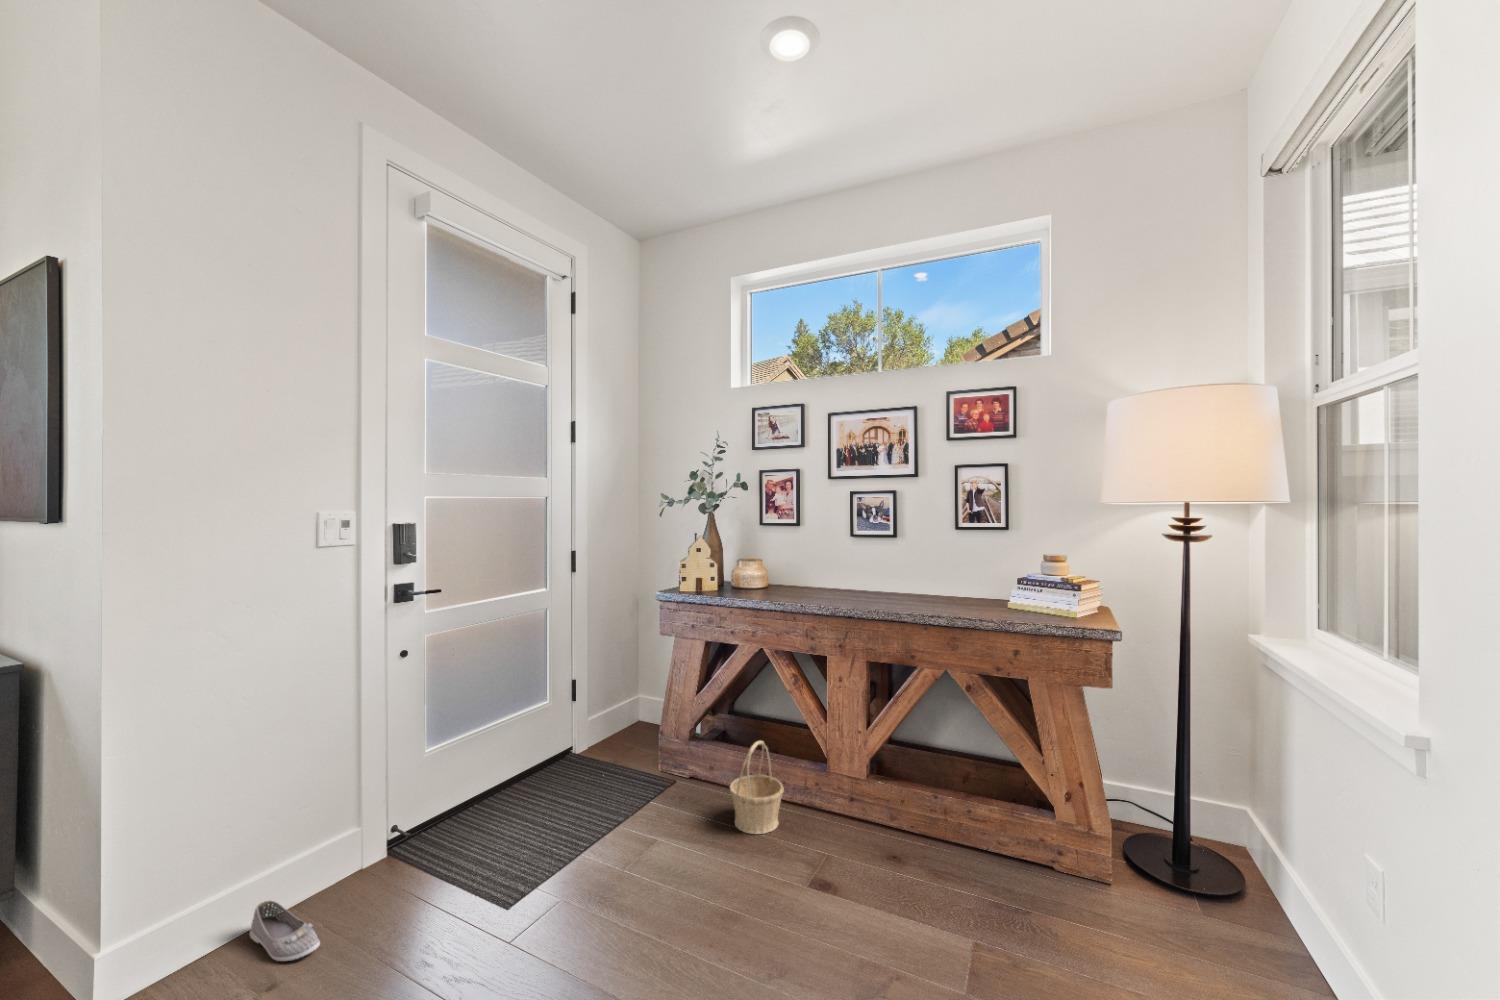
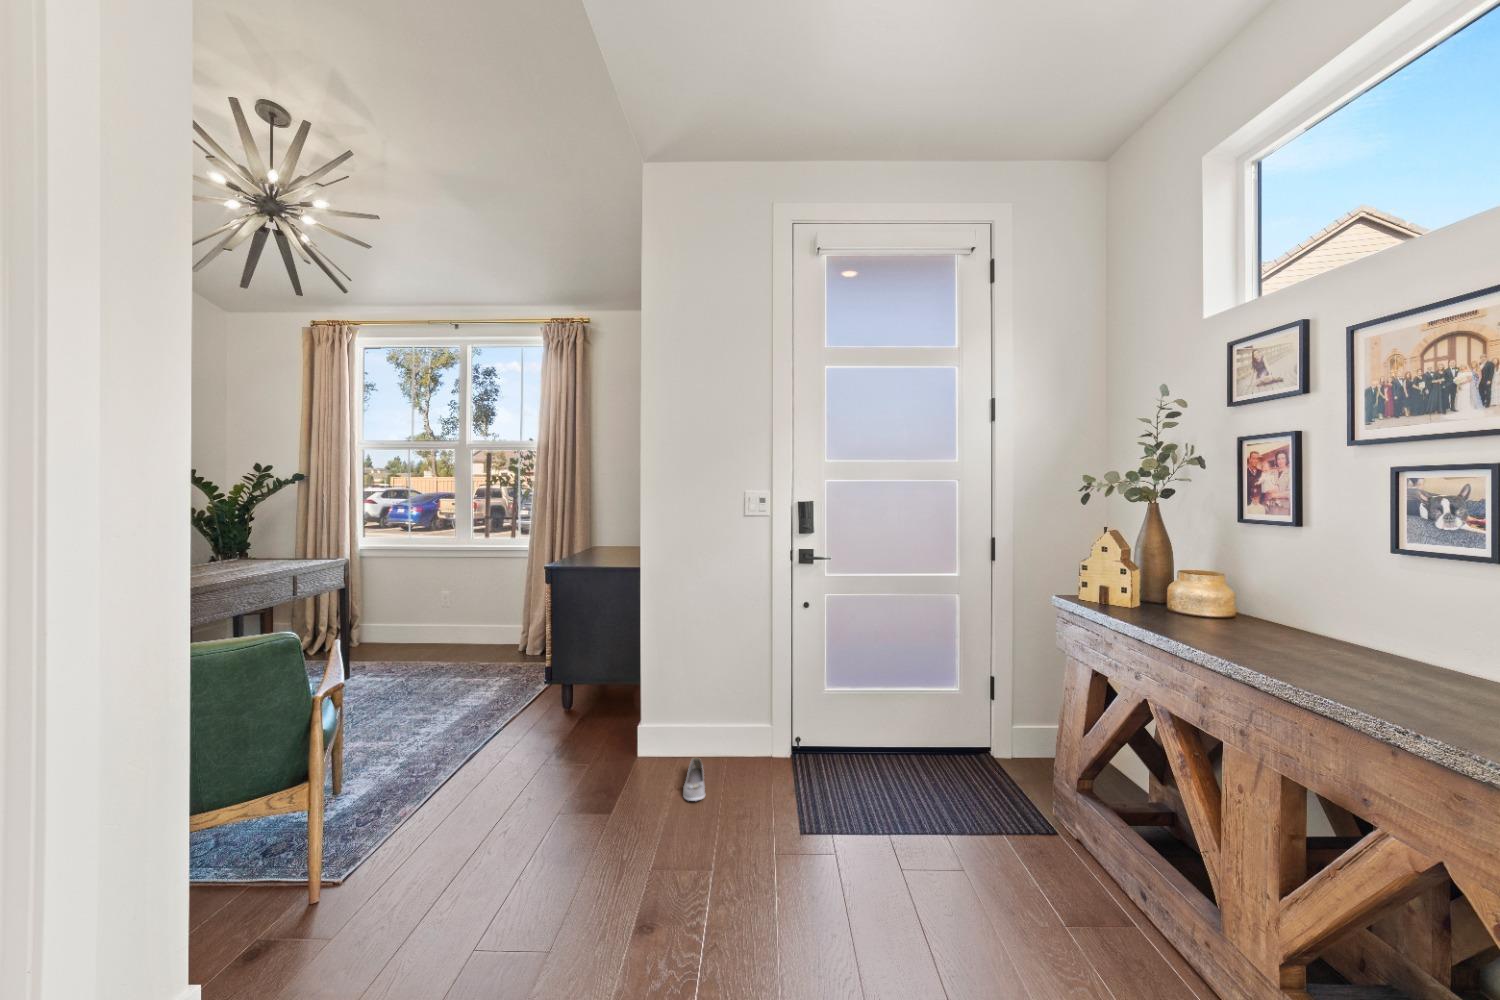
basket: present [730,741,784,834] -> none [1050,823,1135,955]

